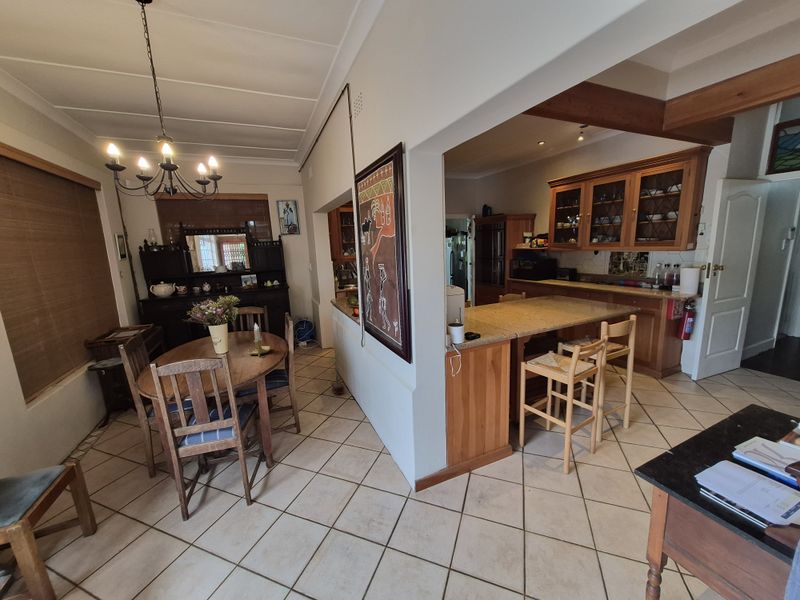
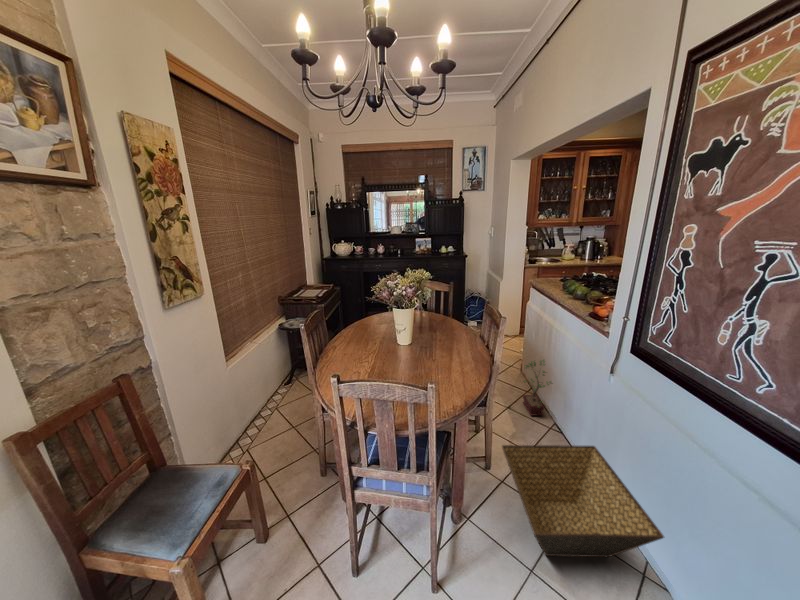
candlestick: present [248,323,270,356] -> none [437,313,466,362]
basket: none [302,394,381,463] -> present [502,445,664,557]

